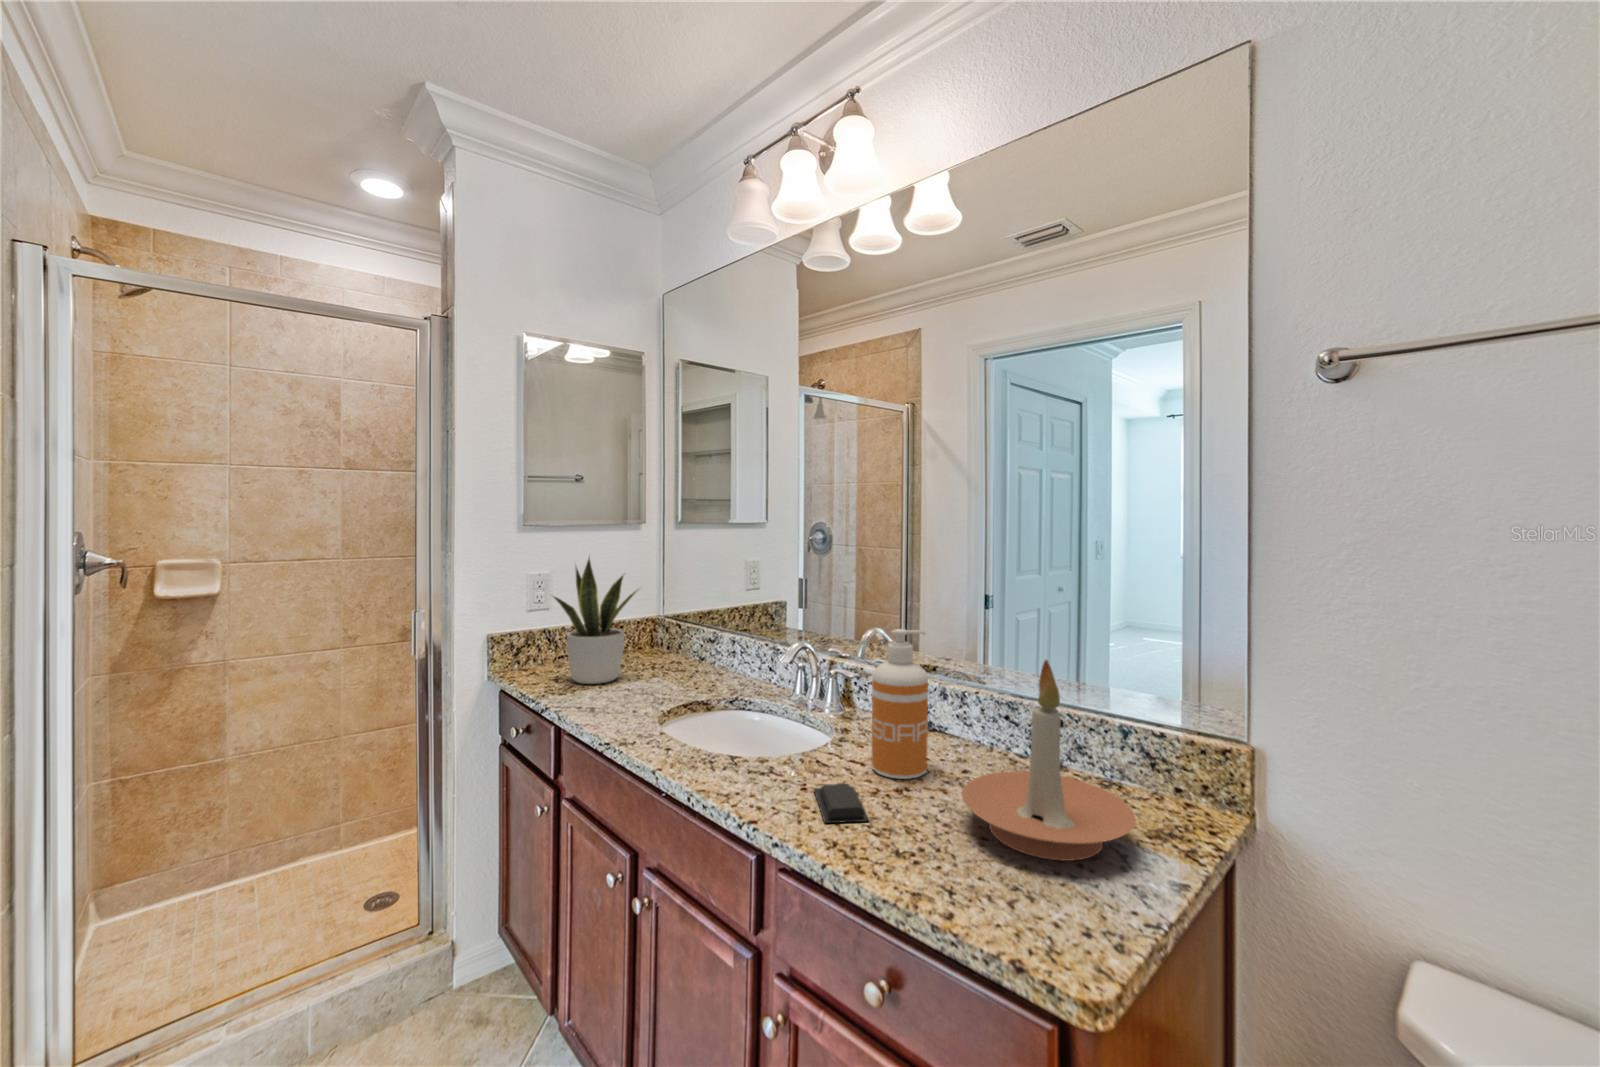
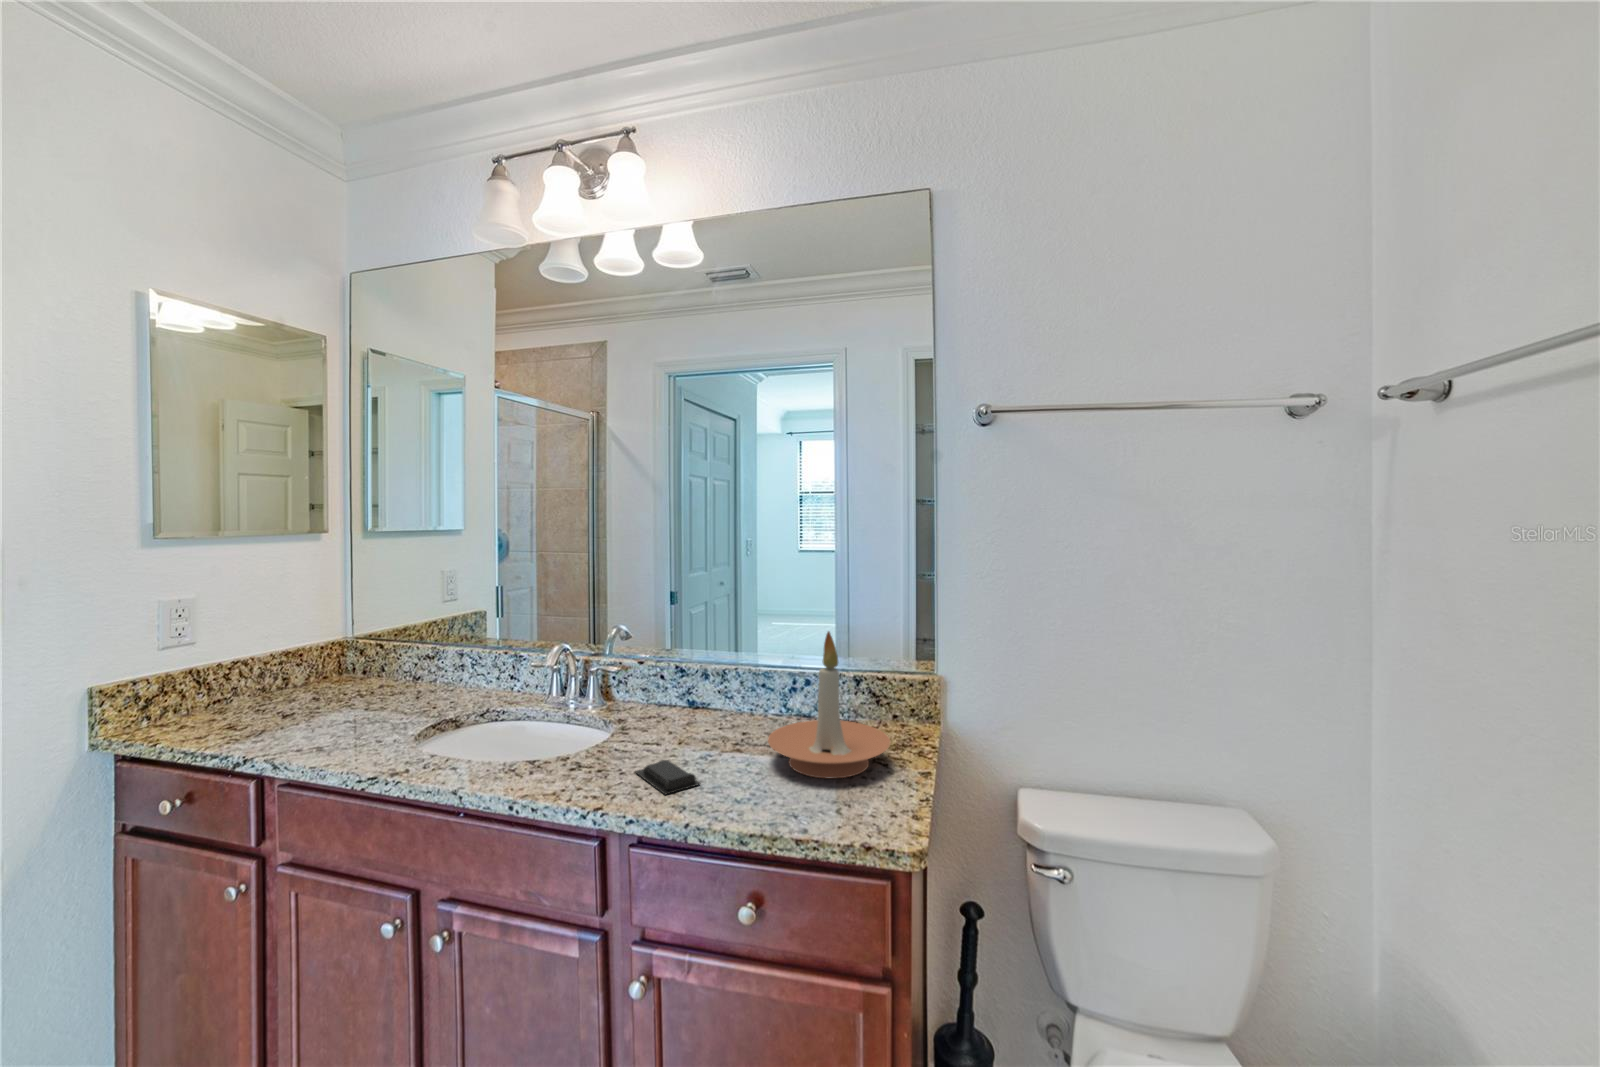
potted plant: present [554,558,638,684] -> none [211,568,357,726]
soap dispenser: present [872,629,928,779] -> none [670,620,720,750]

